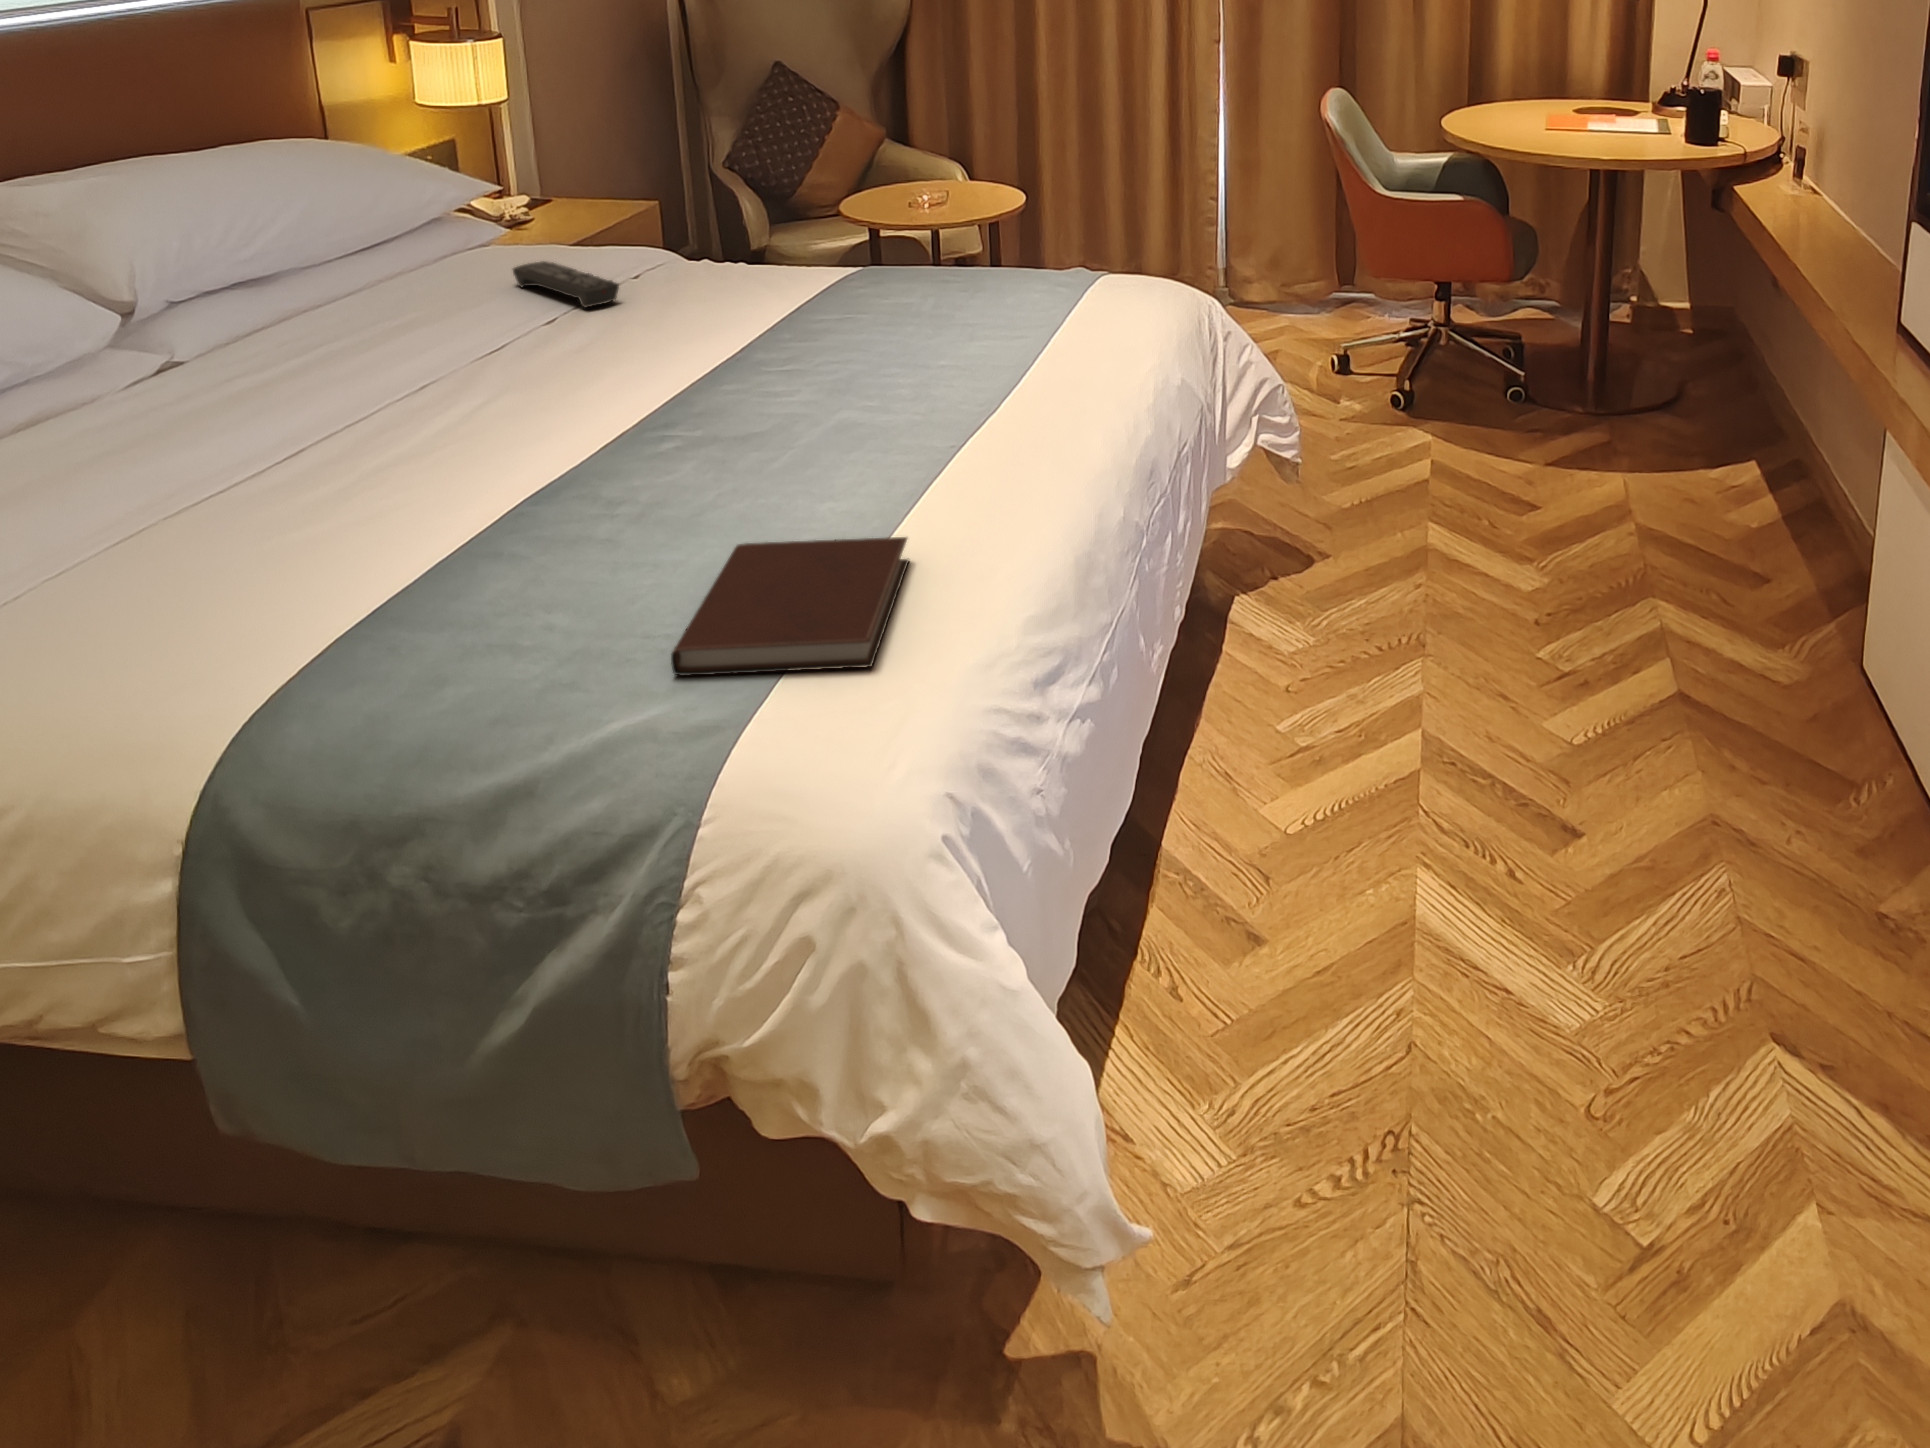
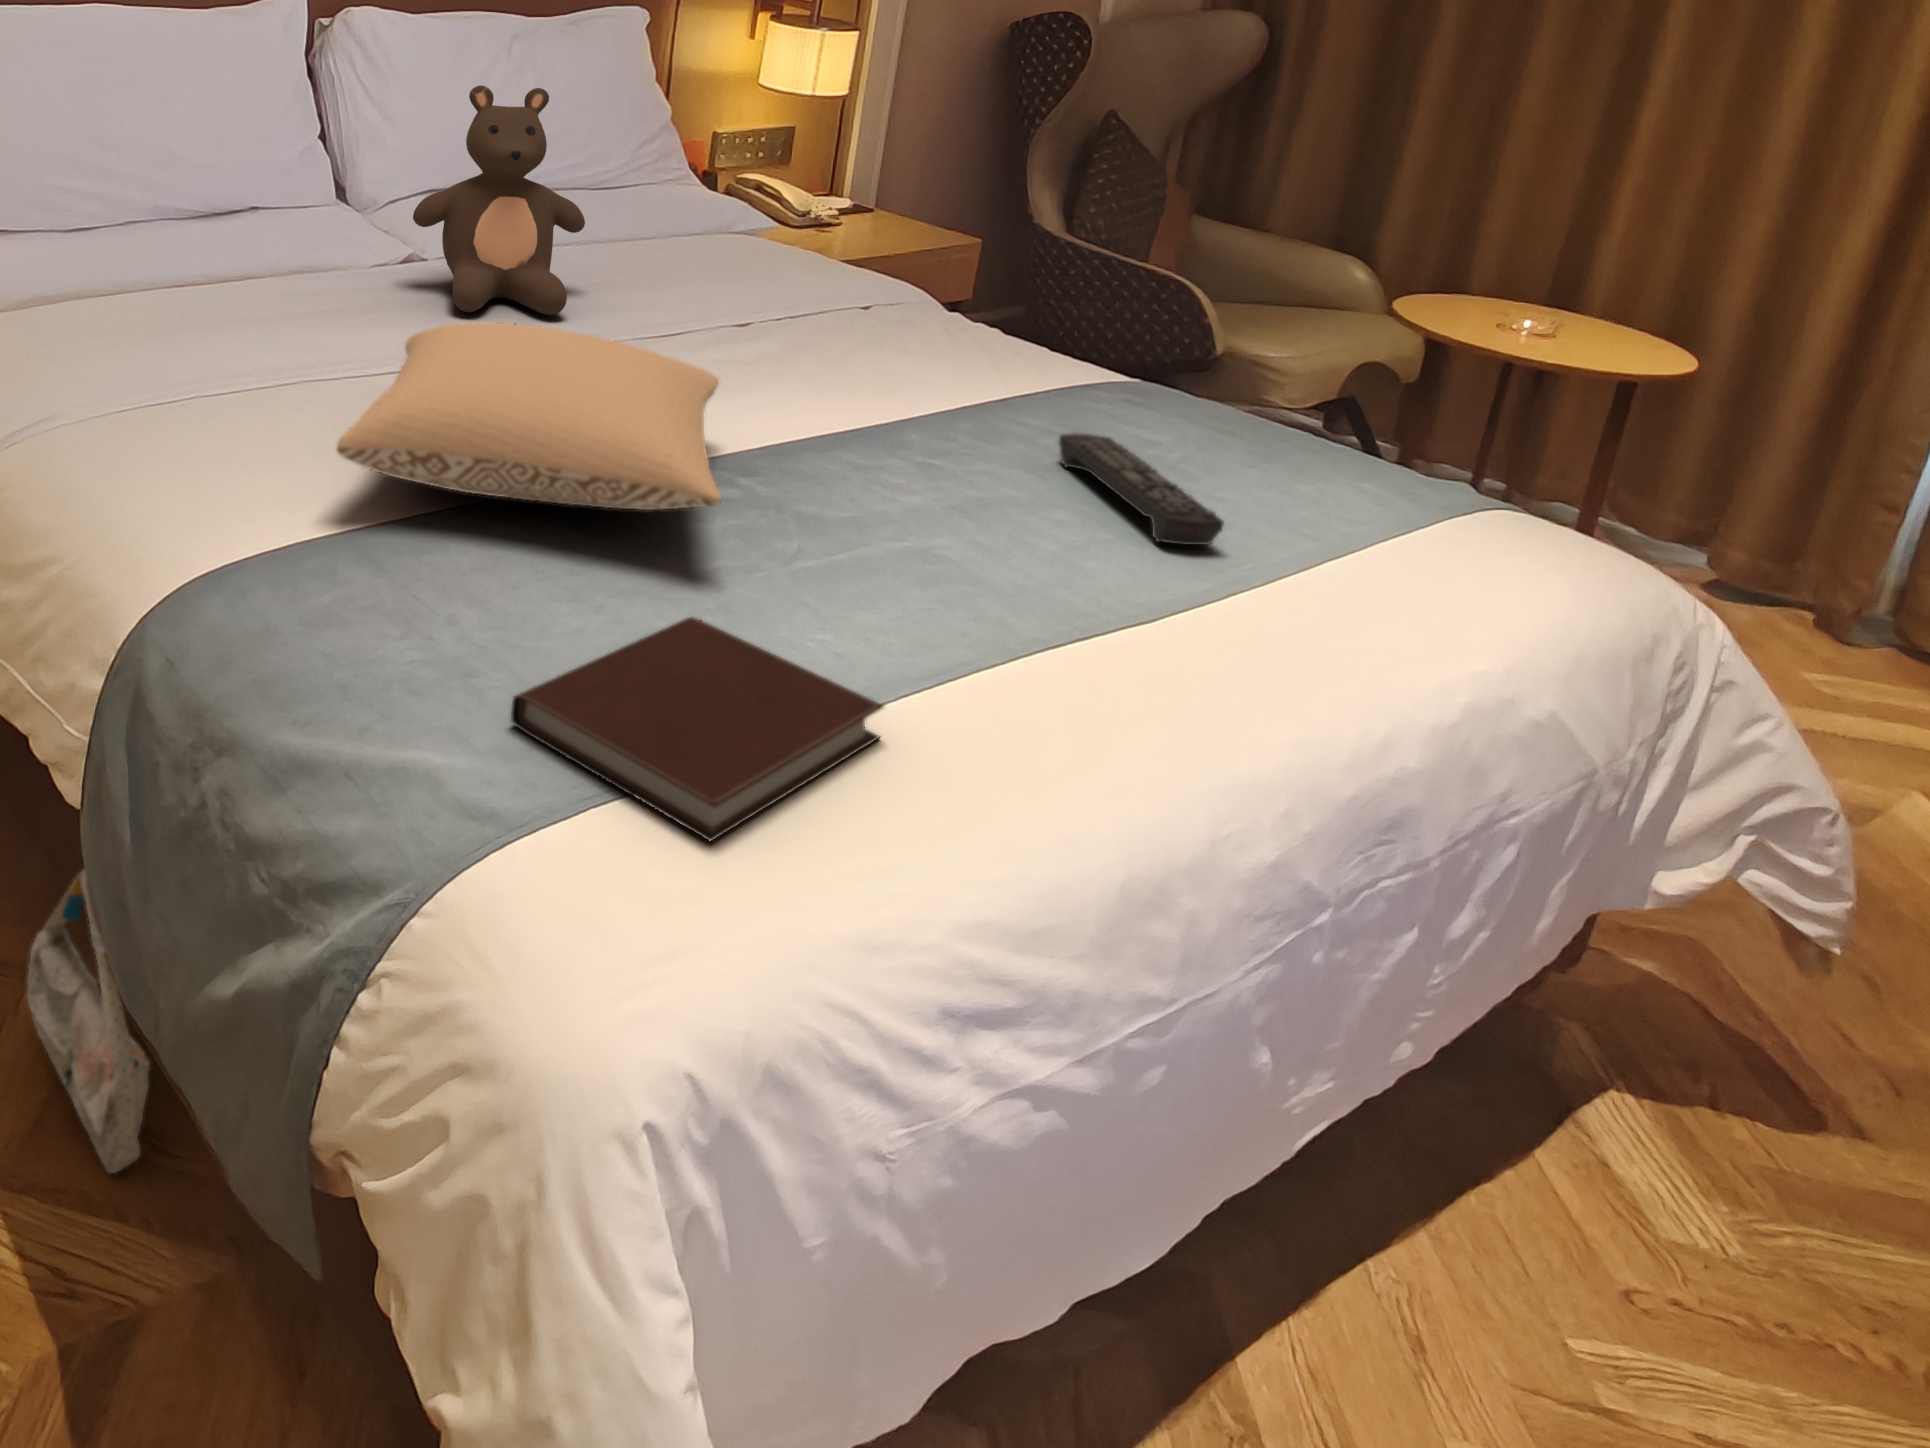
teddy bear: none [152,155,375,398] -> present [413,85,585,315]
remote control: present [513,261,619,308] -> present [1059,433,1224,545]
pillow: none [286,365,710,557] -> present [337,322,721,510]
bag: none [94,1079,353,1342] -> present [27,871,150,1174]

